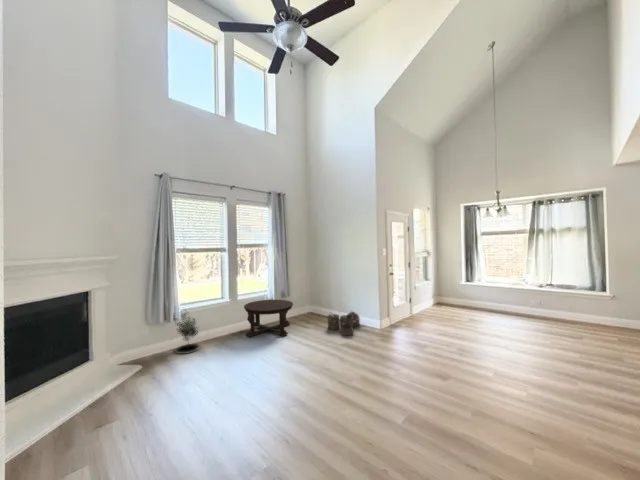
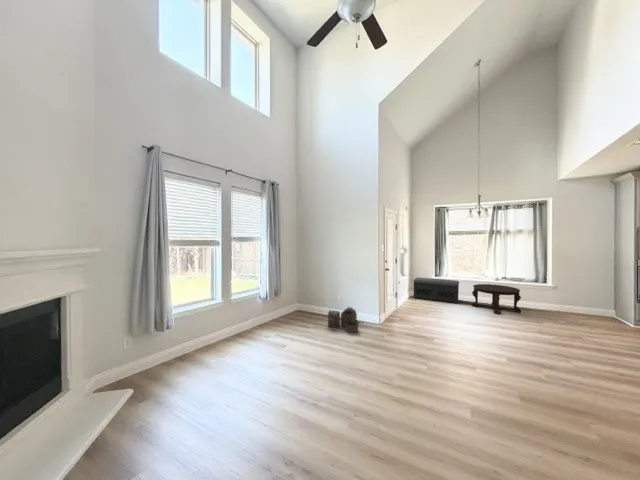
storage bench: none [441,283,494,313] -> present [414,277,459,303]
coffee table: present [244,300,293,337] -> present [472,284,521,314]
potted tree: present [175,314,200,354] -> none [165,312,200,368]

